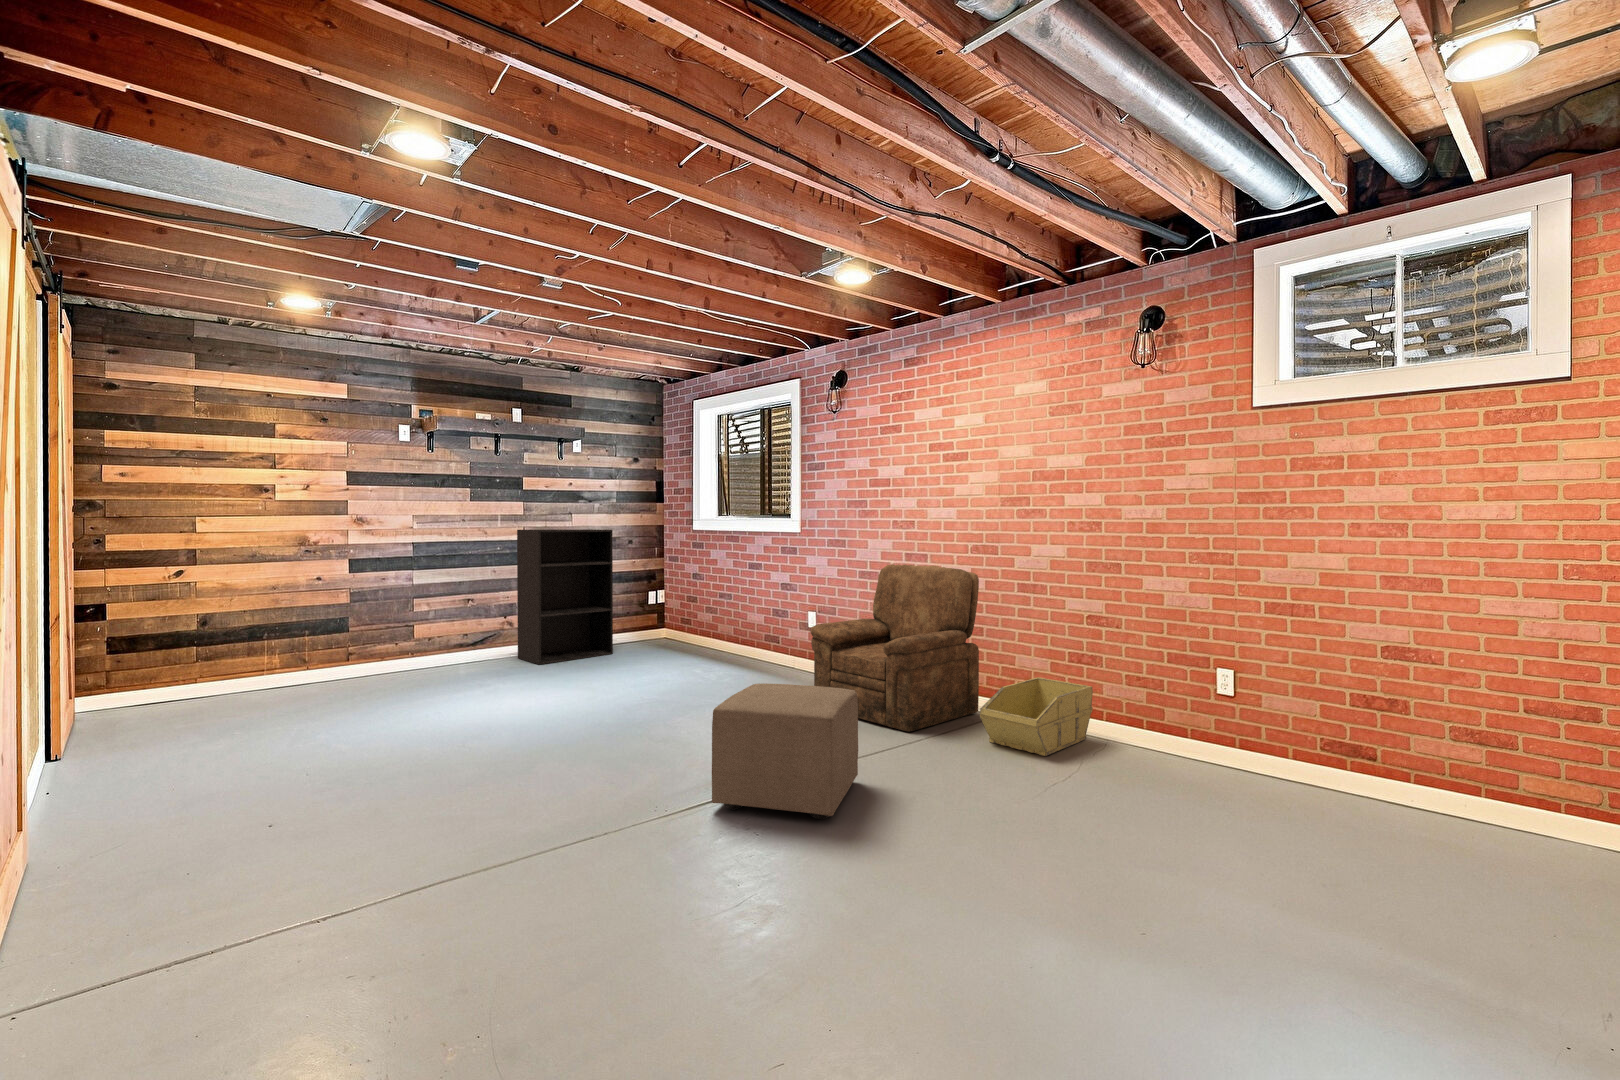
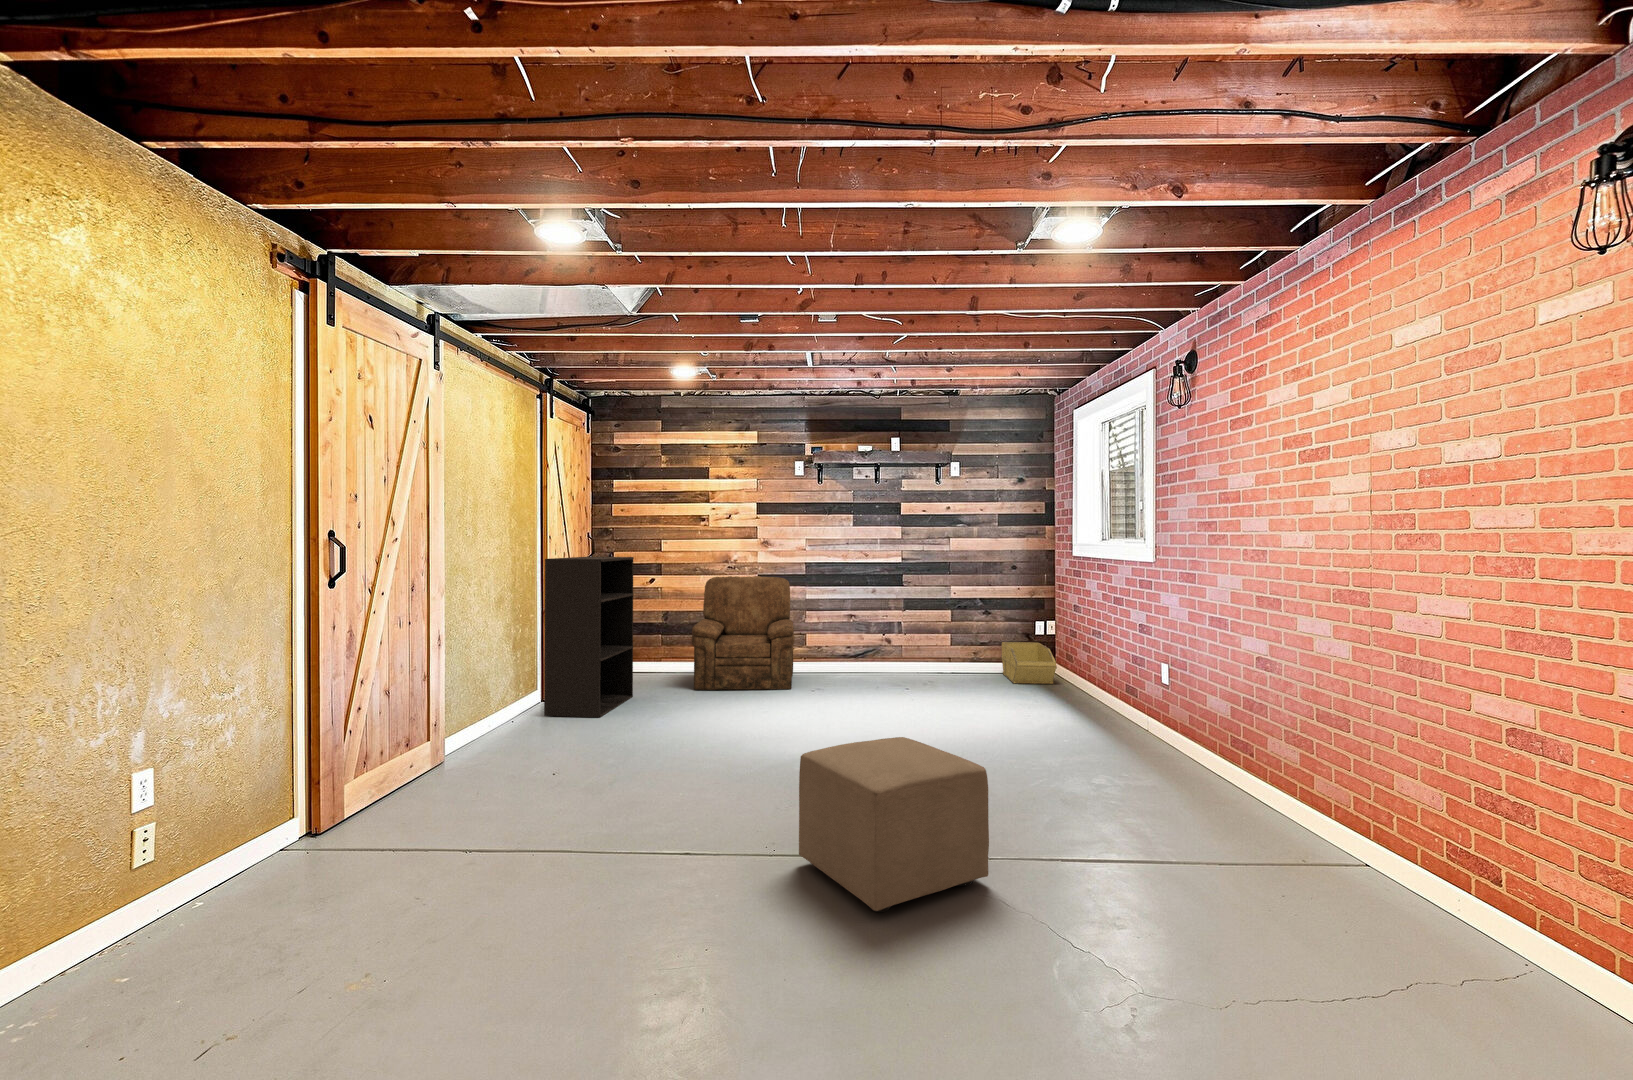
bookshelf: present [517,529,613,664] -> present [544,557,634,717]
armchair: present [811,564,979,732] -> present [692,576,795,690]
storage bin: present [980,677,1093,756] -> present [1001,642,1057,684]

